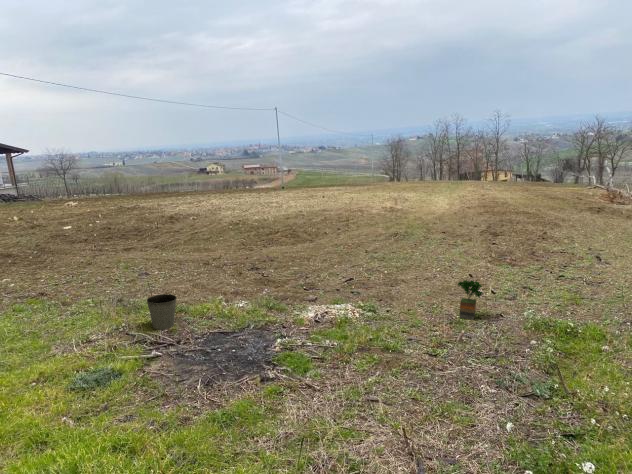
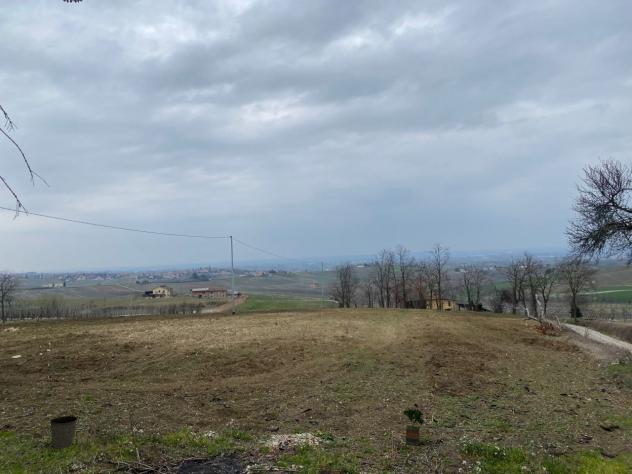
bucket: present [147,293,177,329] -> present [50,415,78,448]

